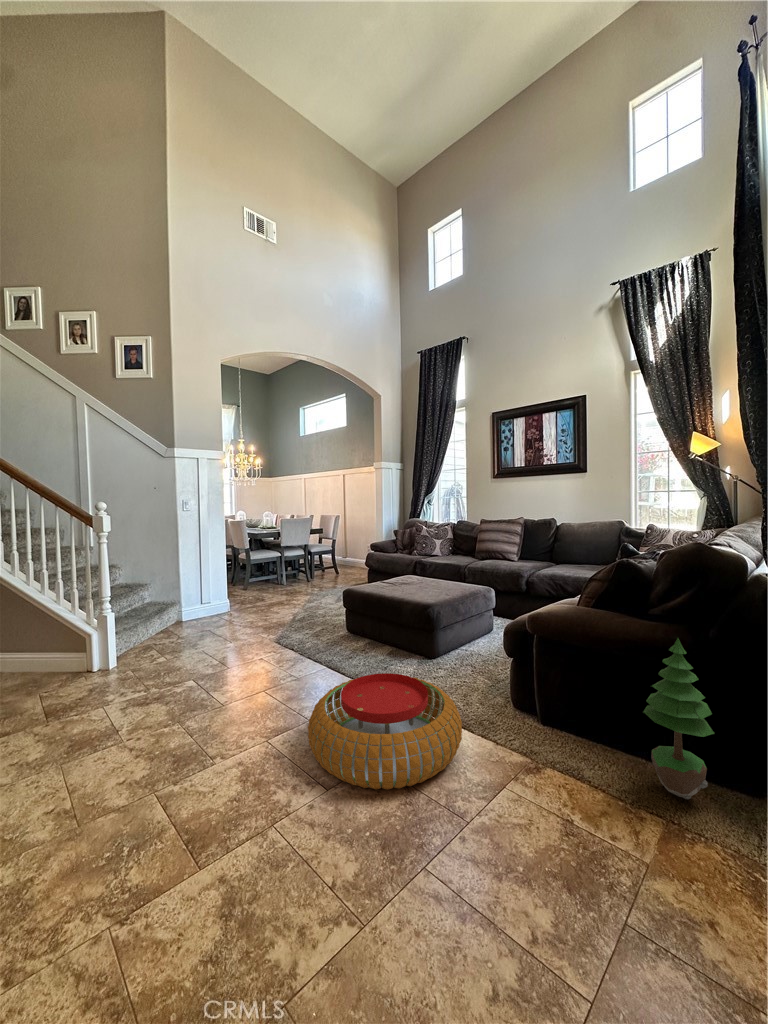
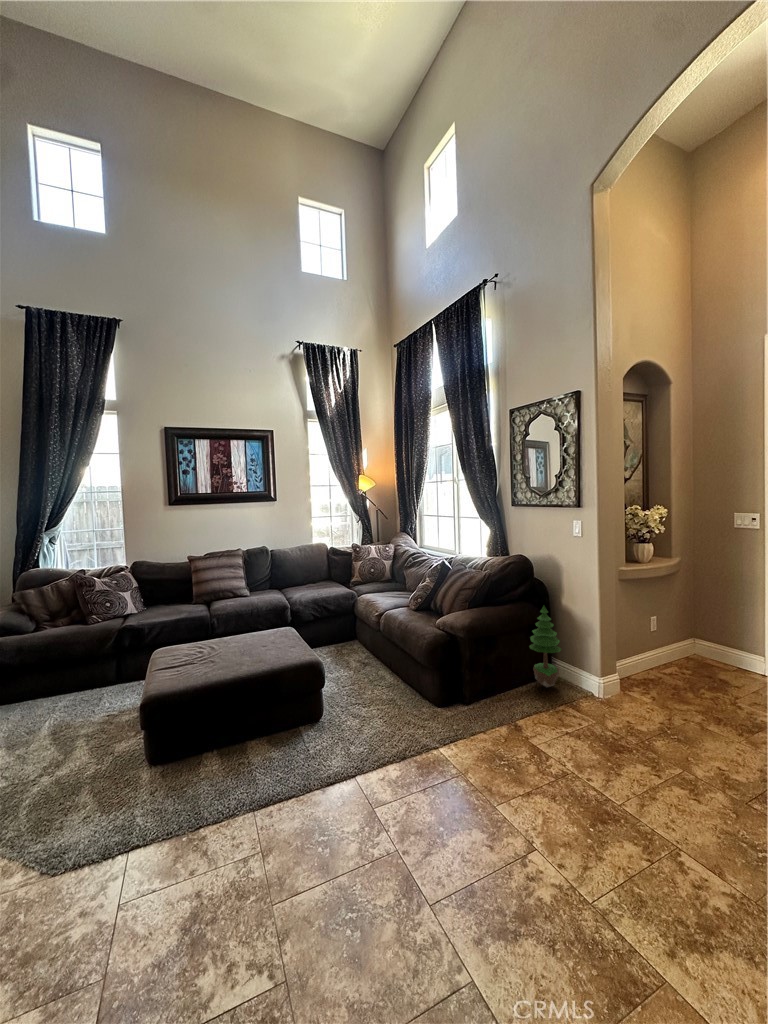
pouf: present [308,673,462,790] -> none [400,713,552,844]

